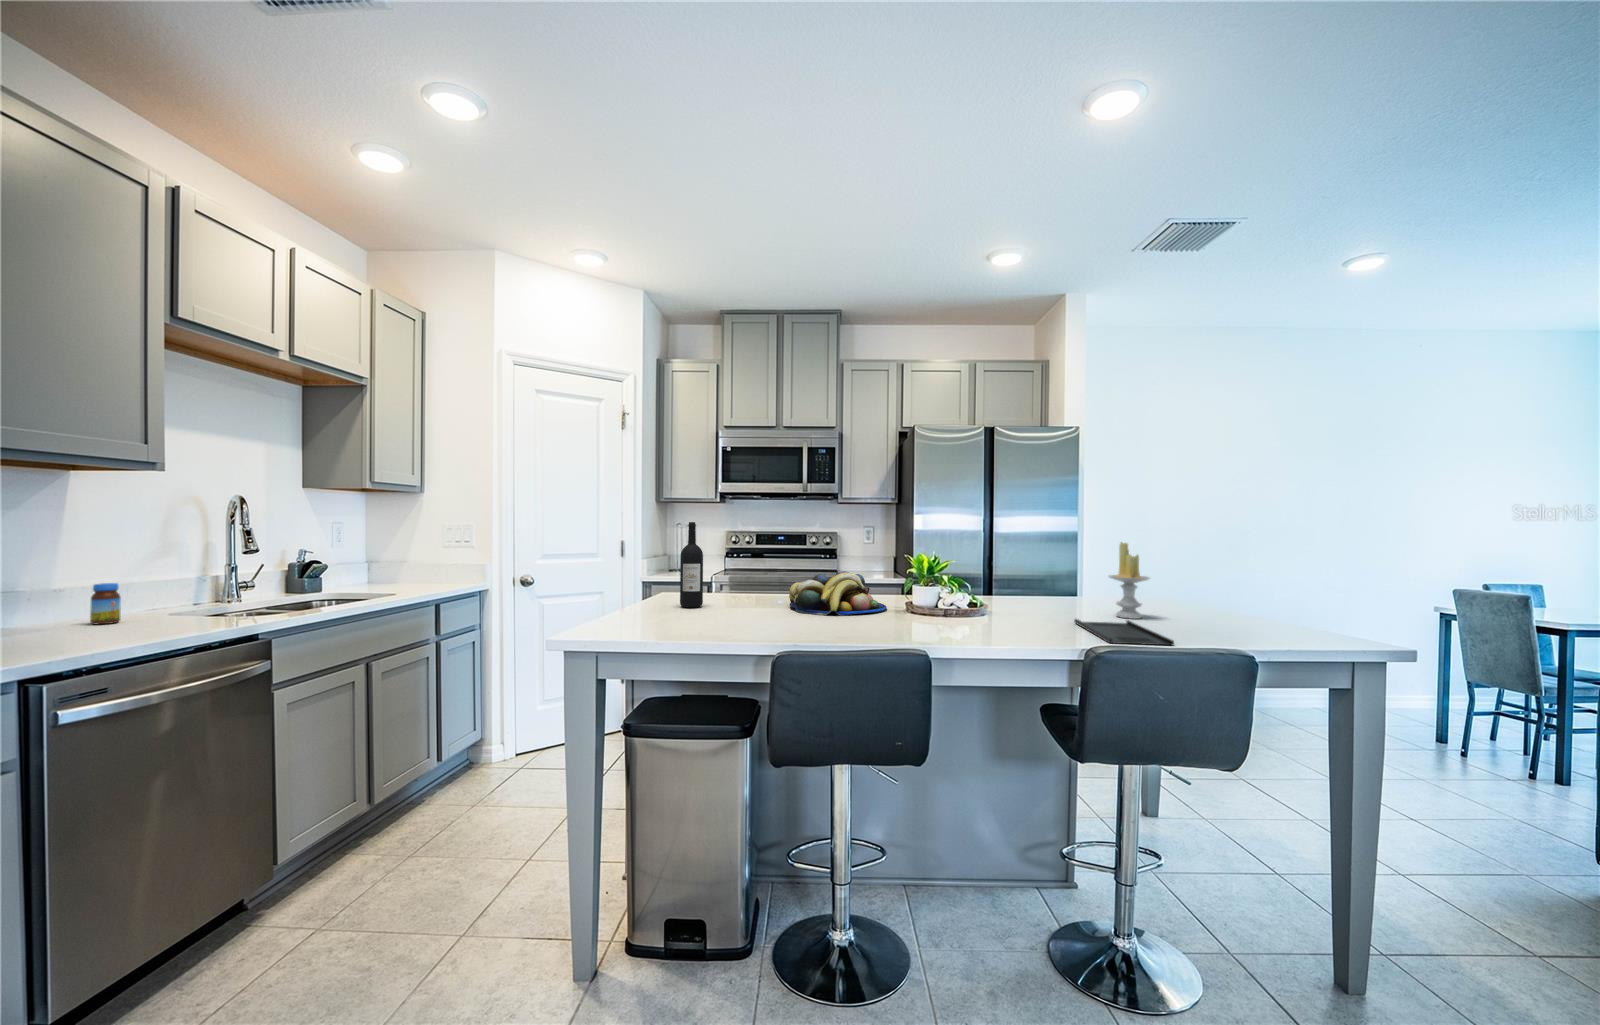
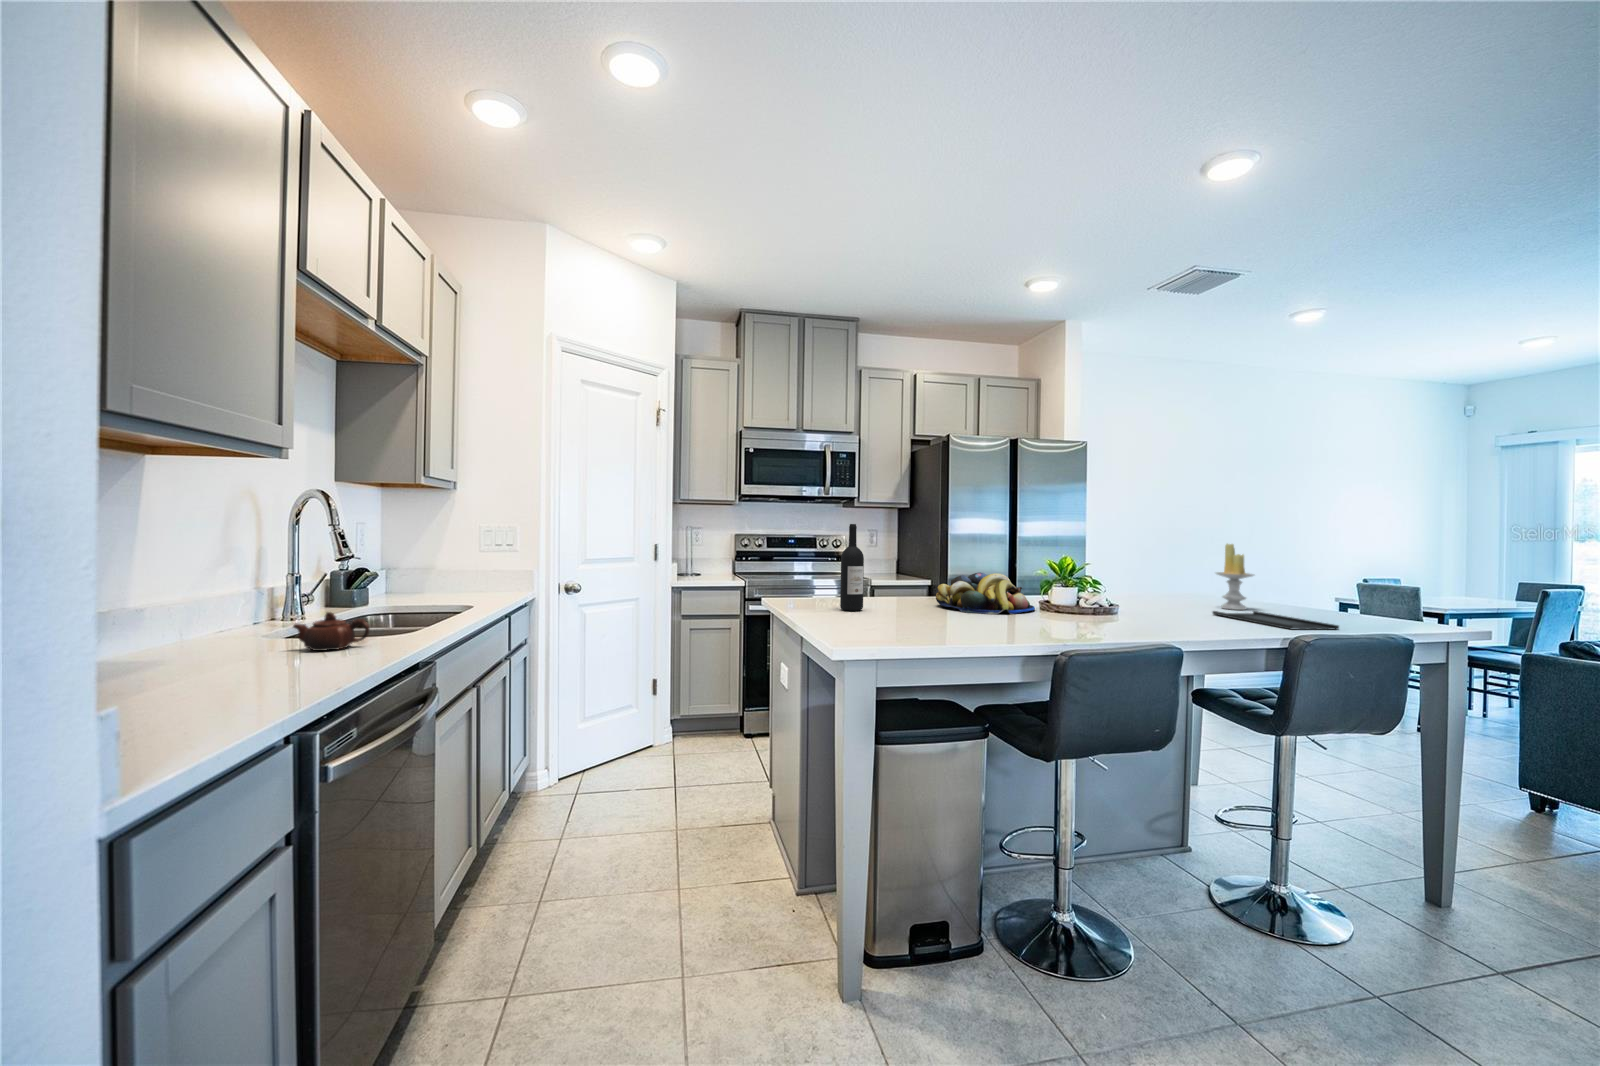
jar: present [90,583,121,624] -> none [189,597,225,649]
teapot: none [149,597,211,629] -> present [293,612,369,651]

